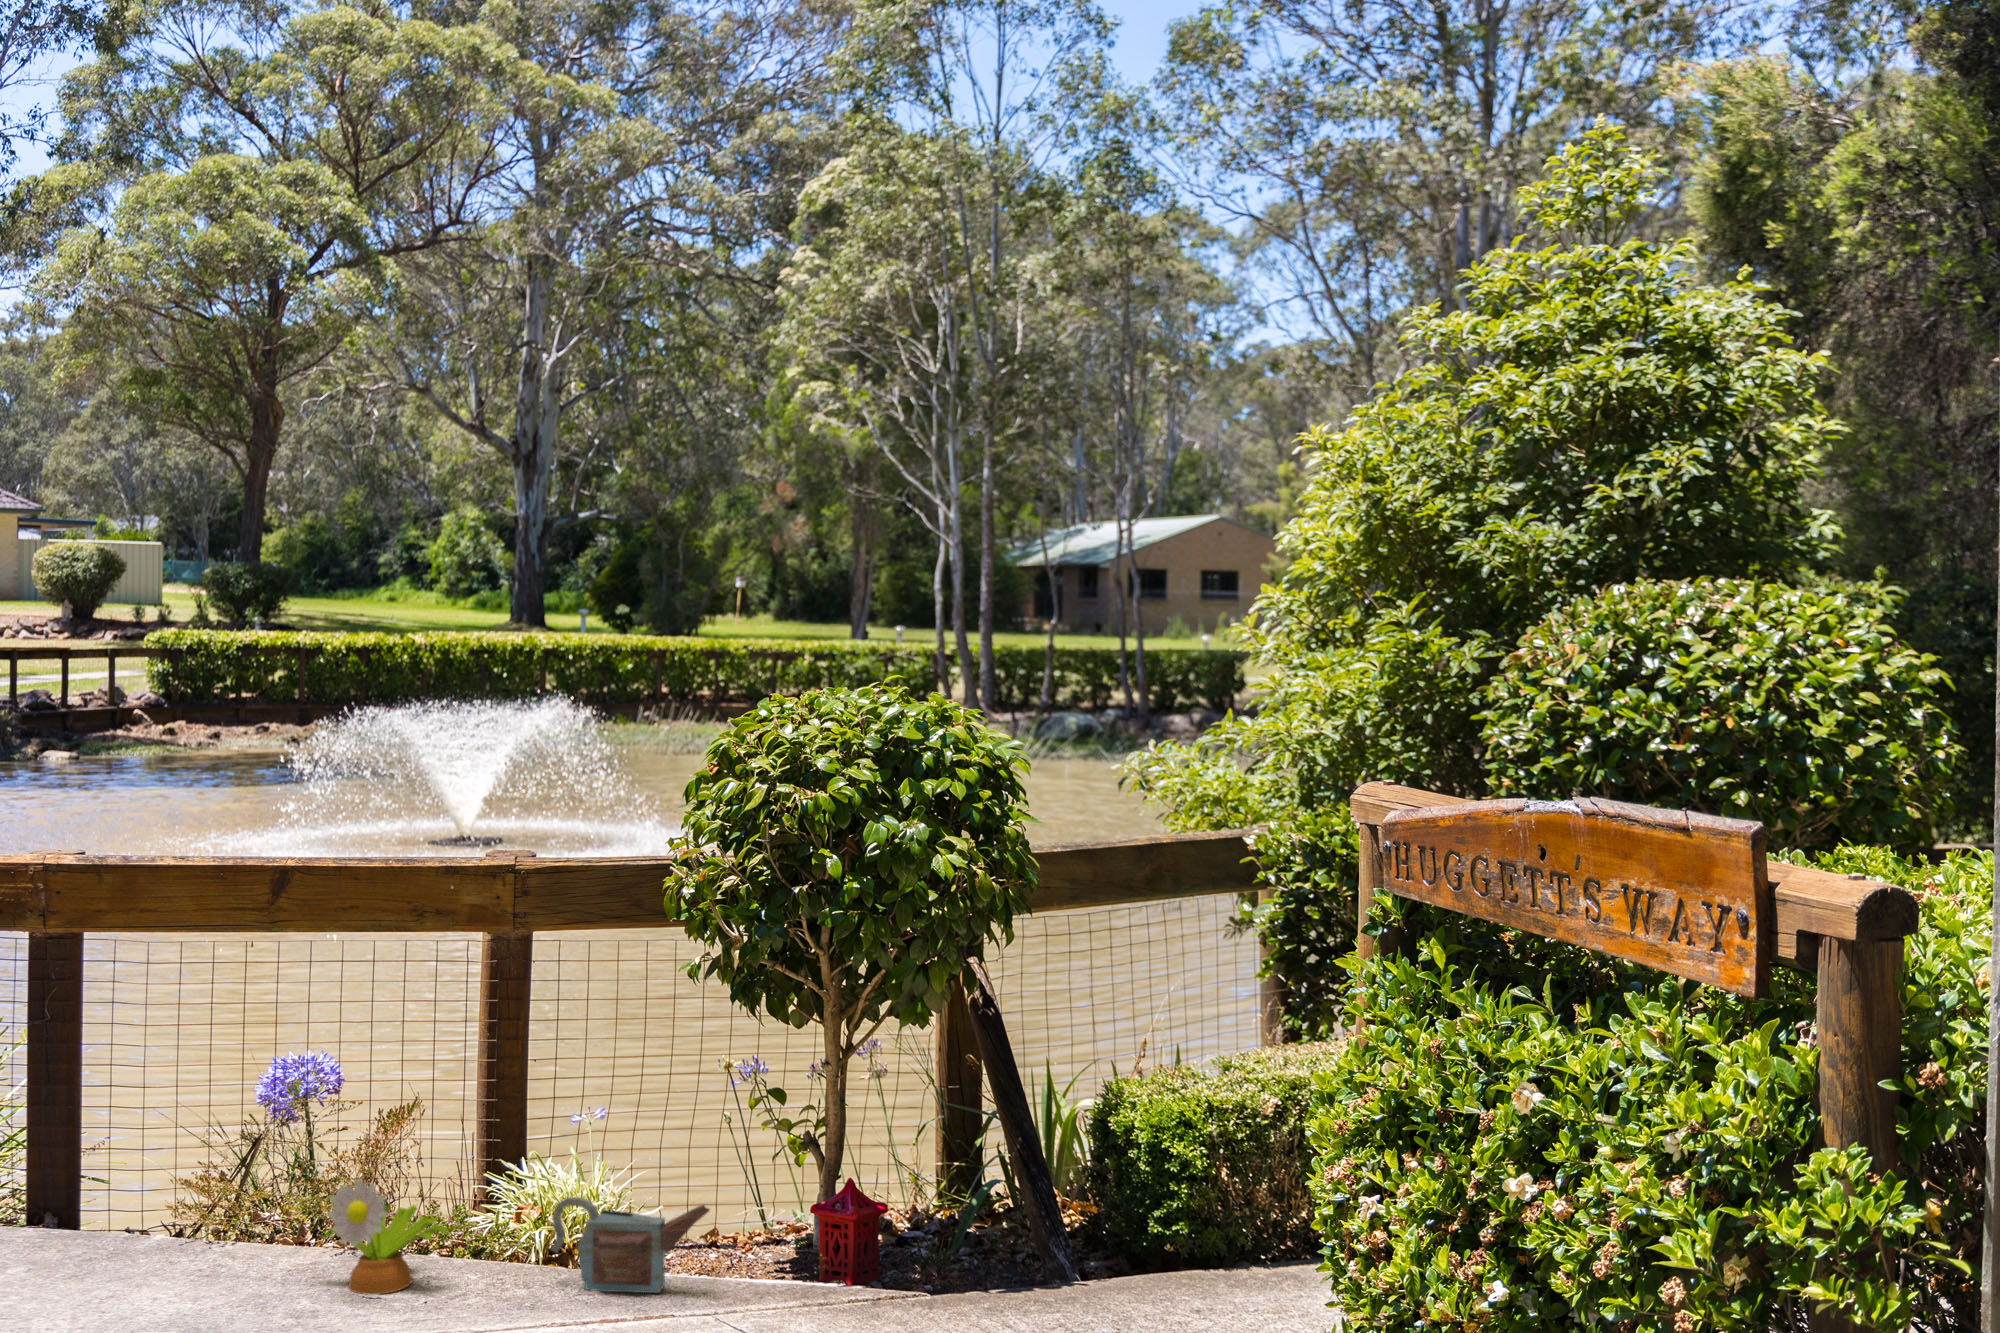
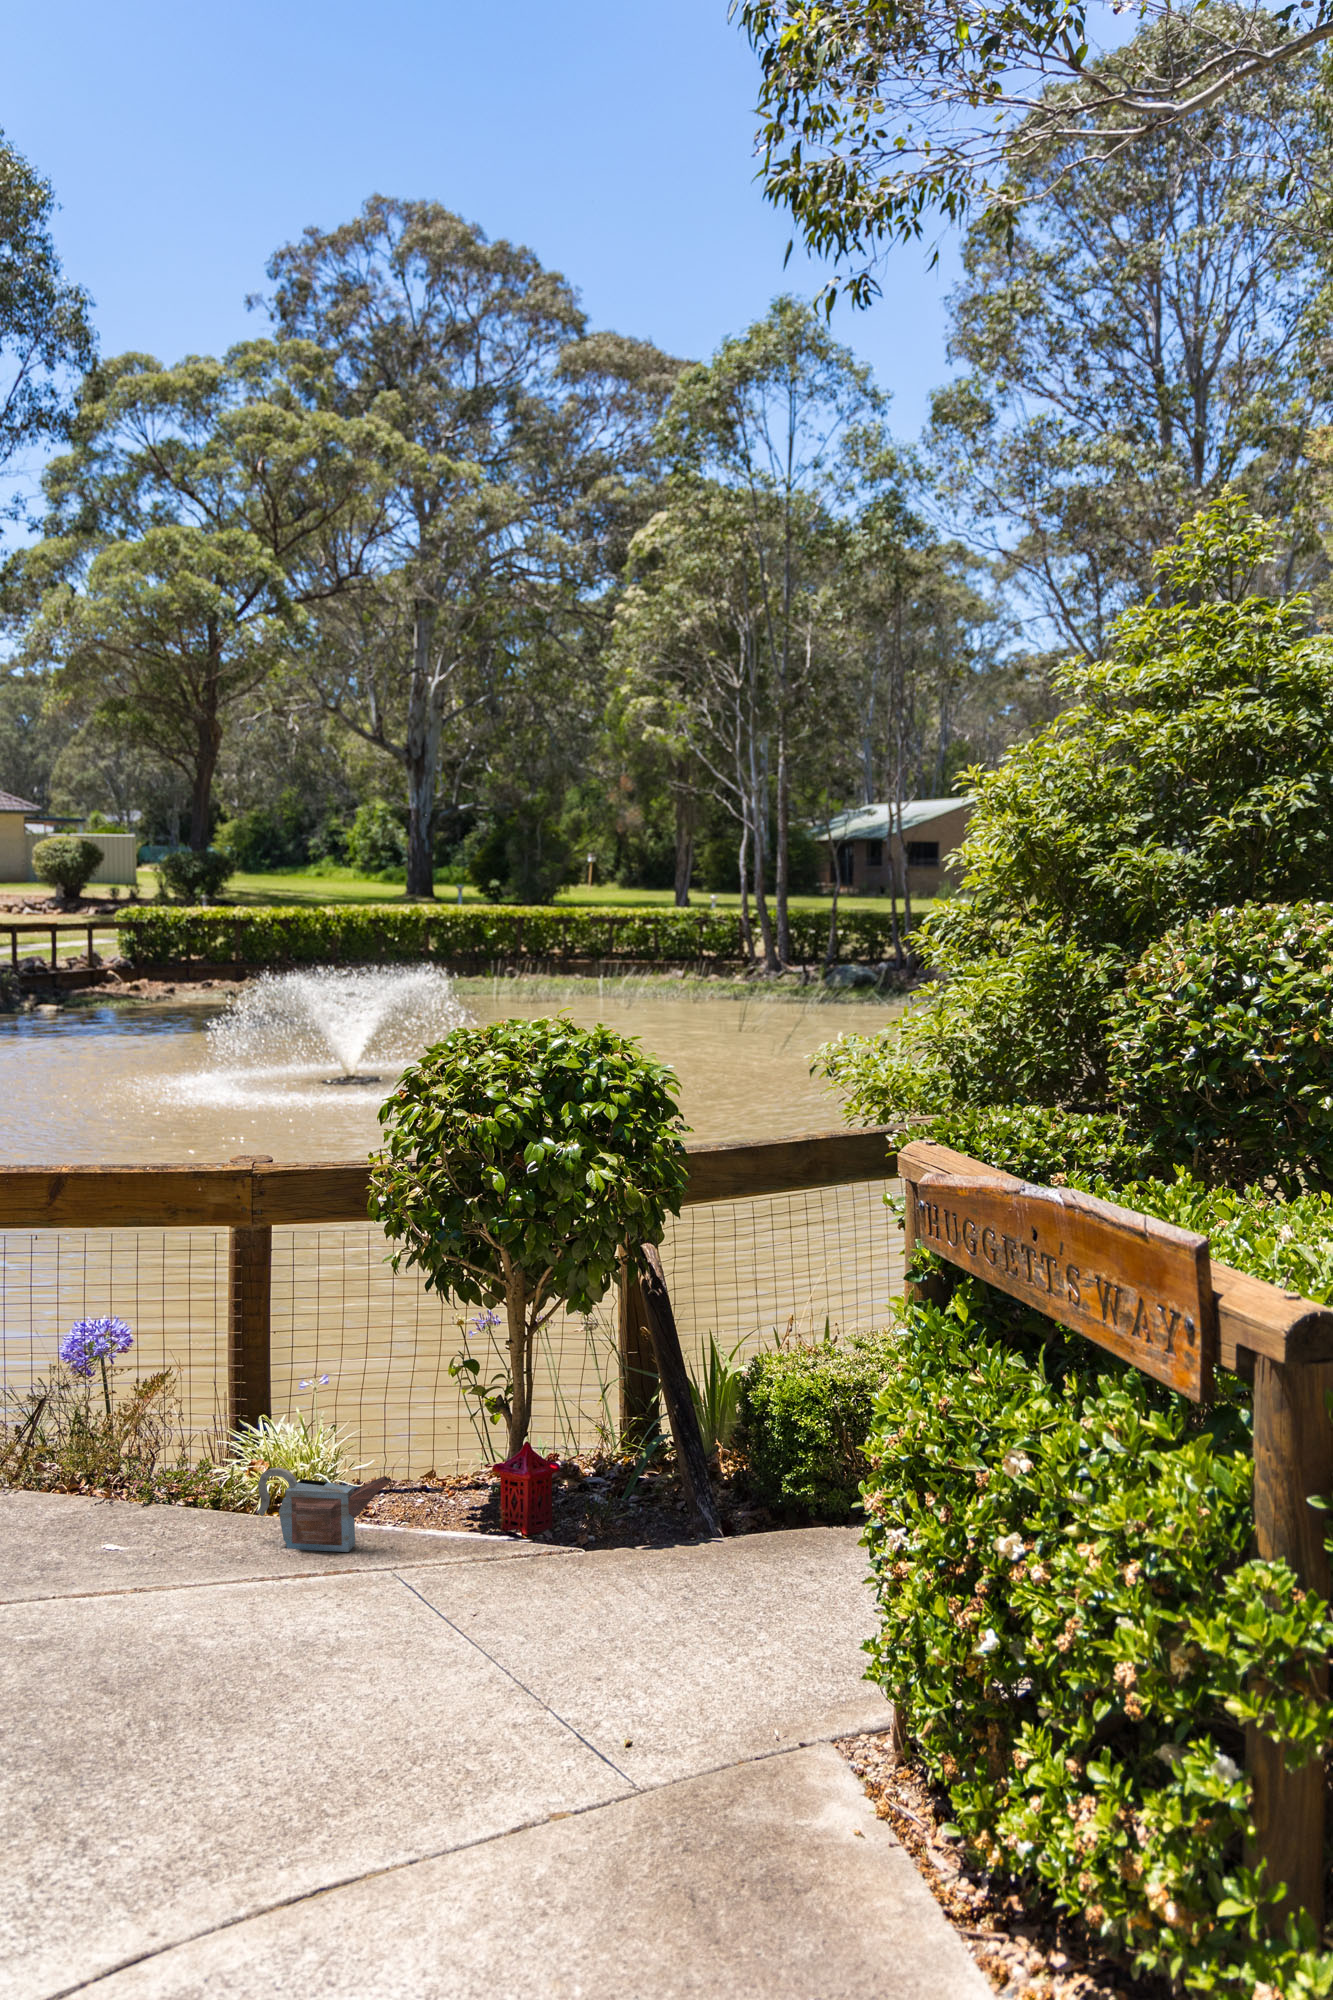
decorative plant: present [320,1178,450,1295] -> none [60,1453,171,1553]

